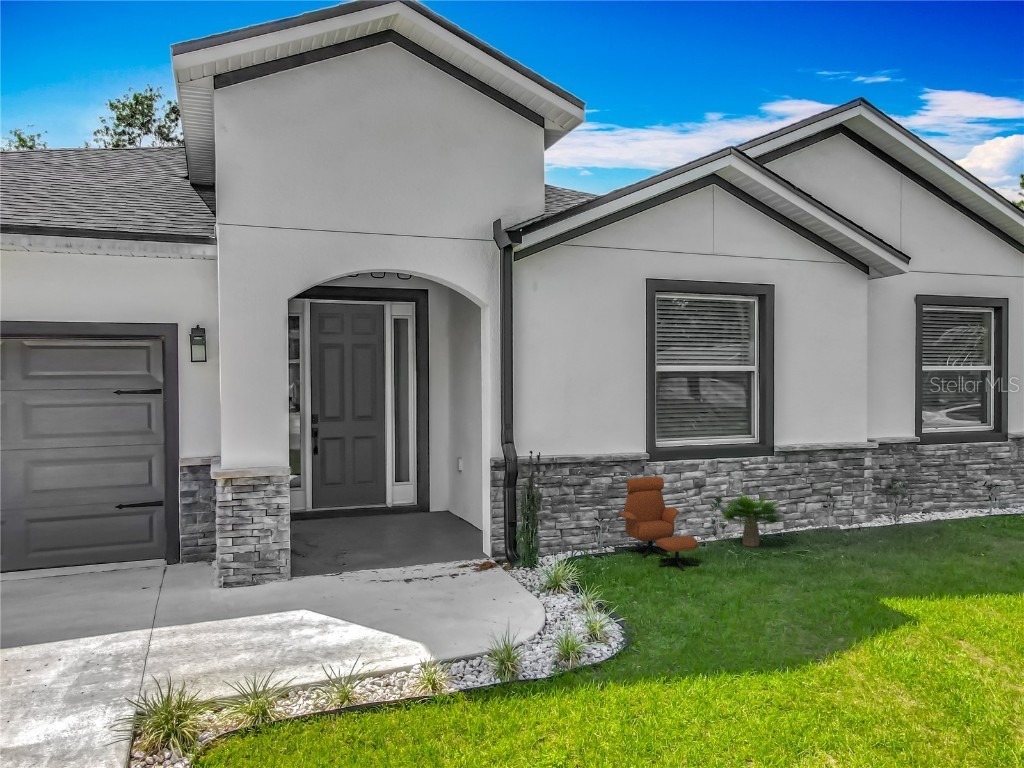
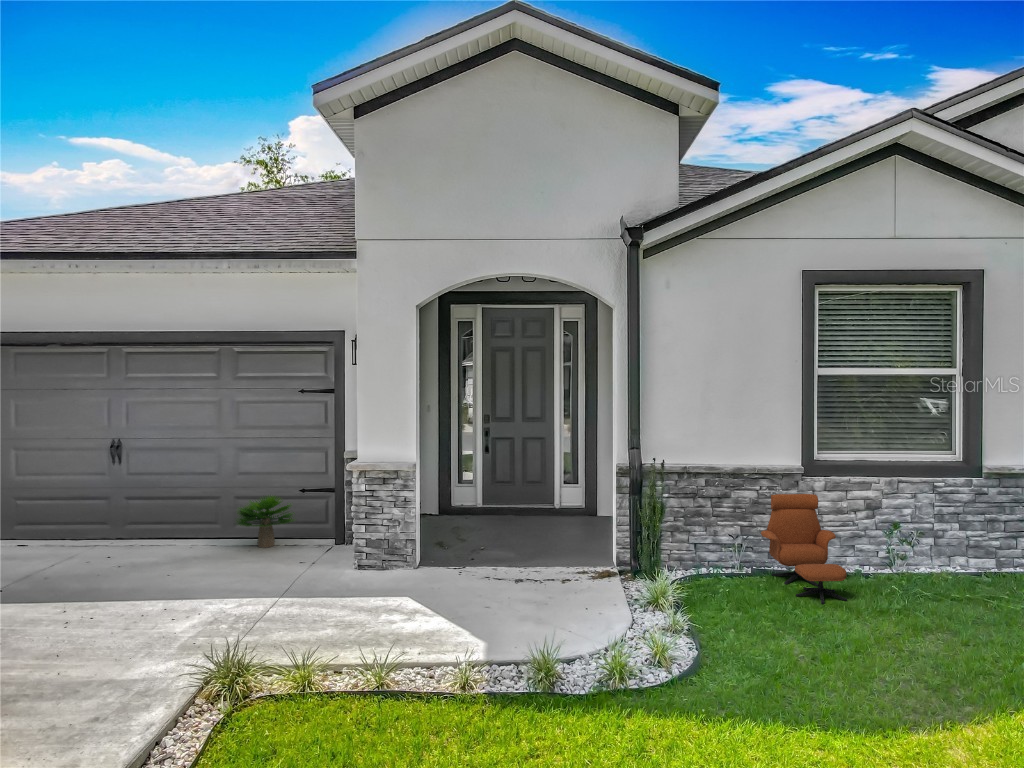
potted plant: present [722,495,780,547] -> present [237,496,294,548]

